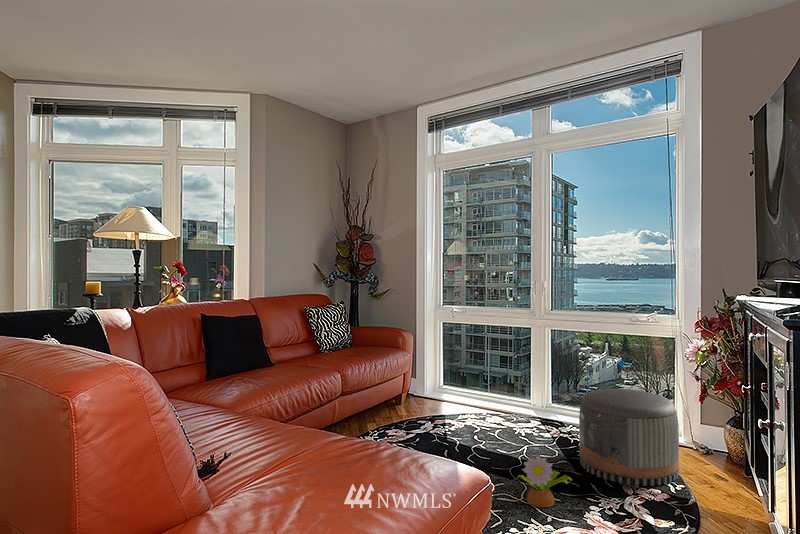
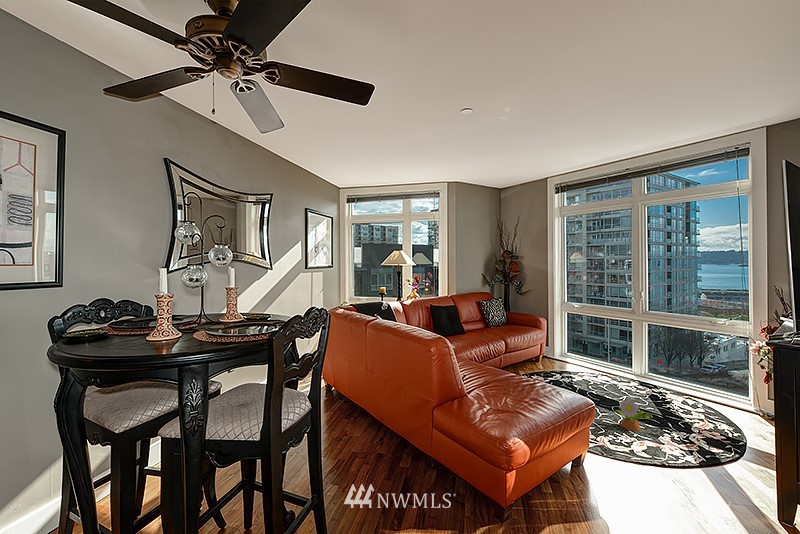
pouf: present [579,389,679,486] -> none [663,366,740,431]

